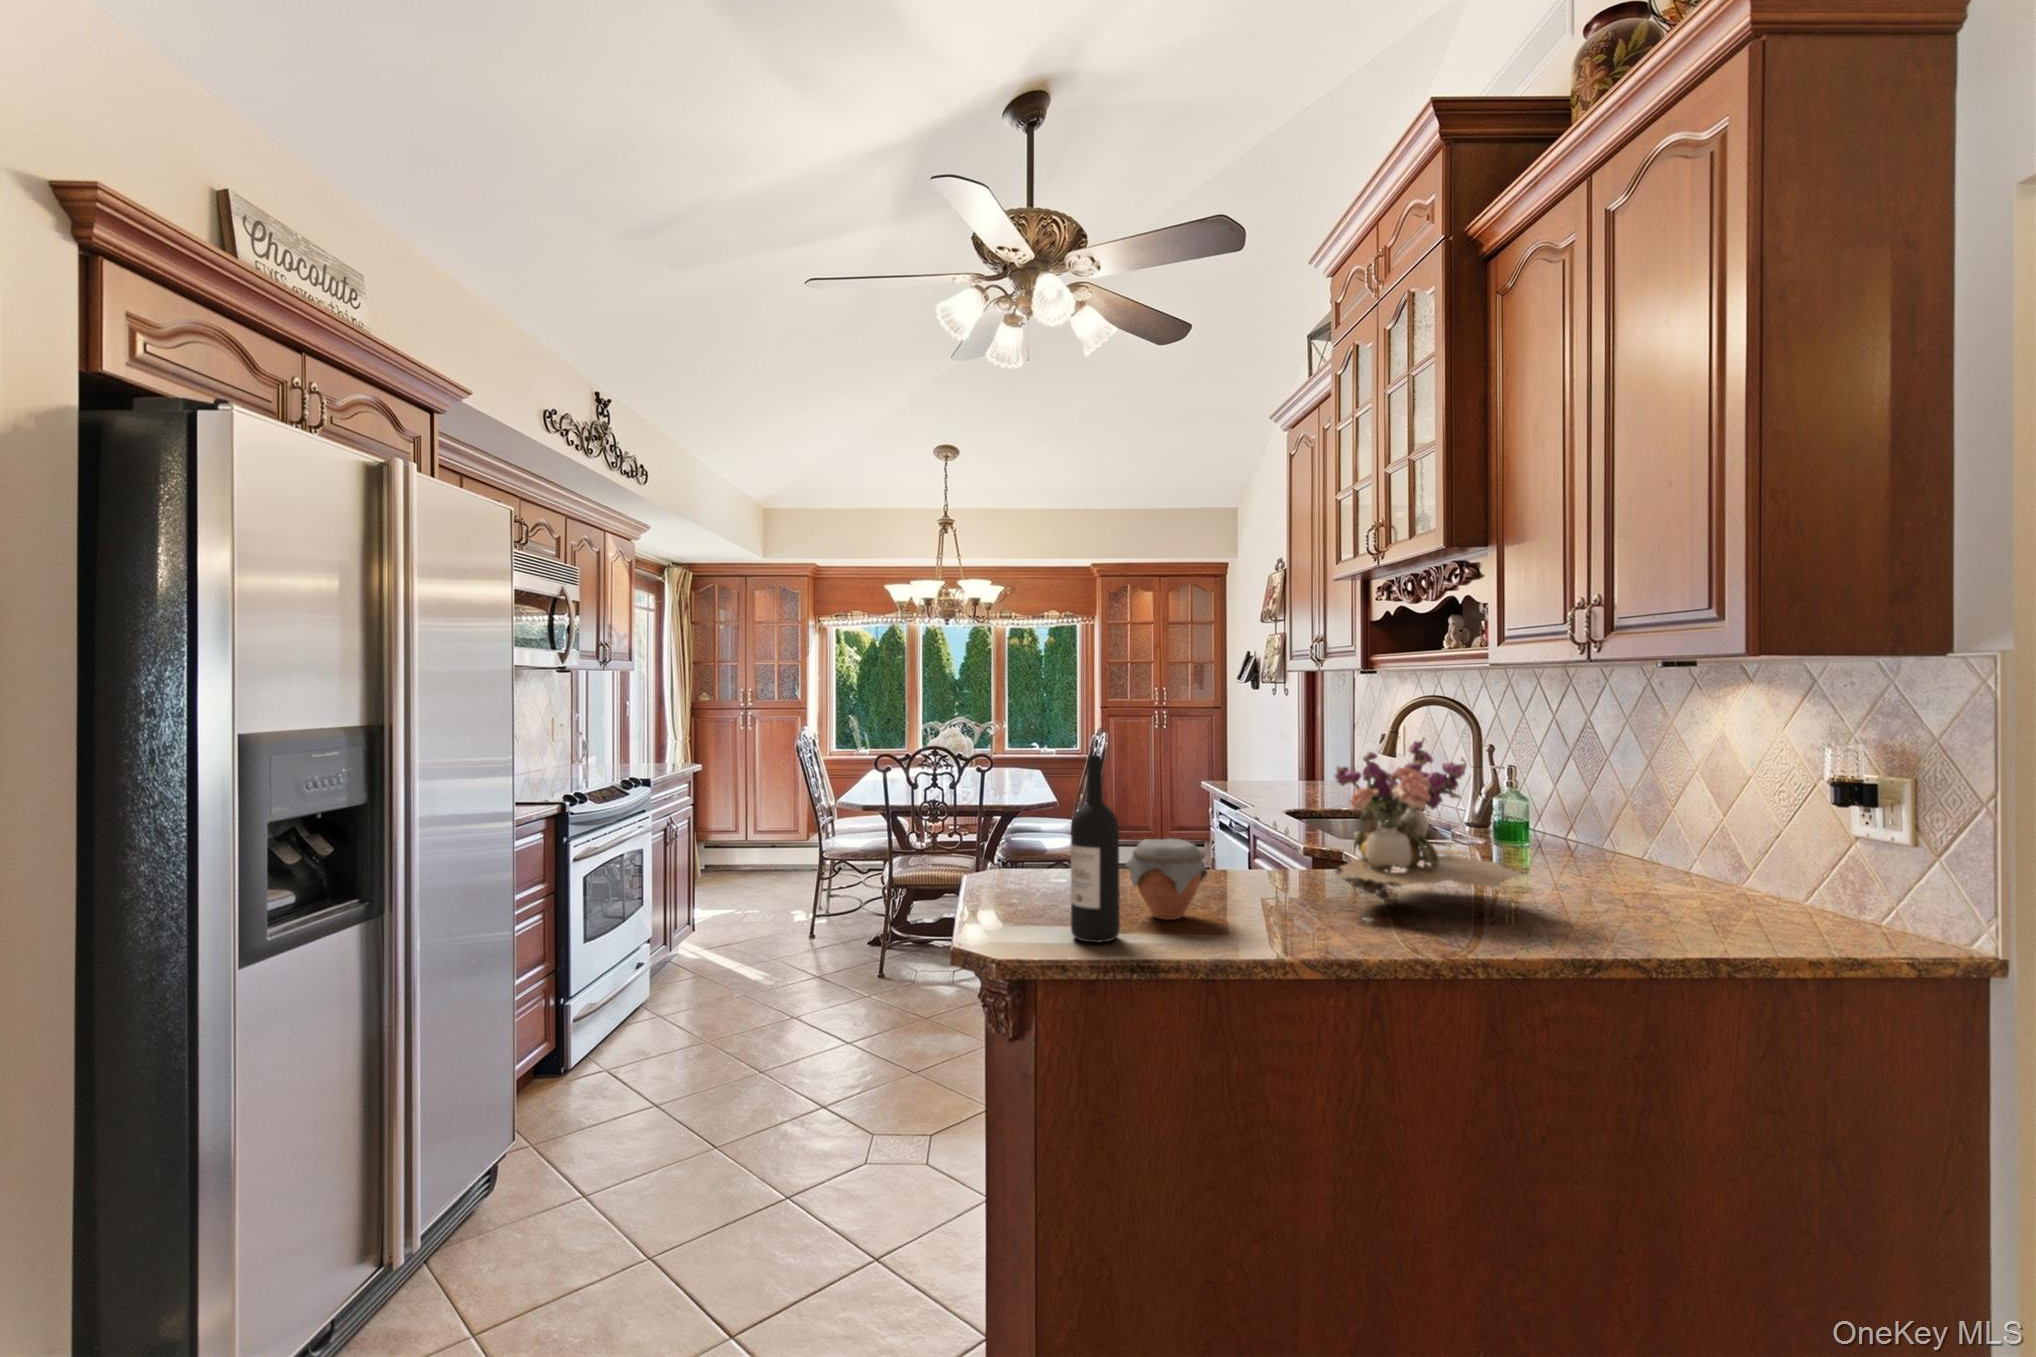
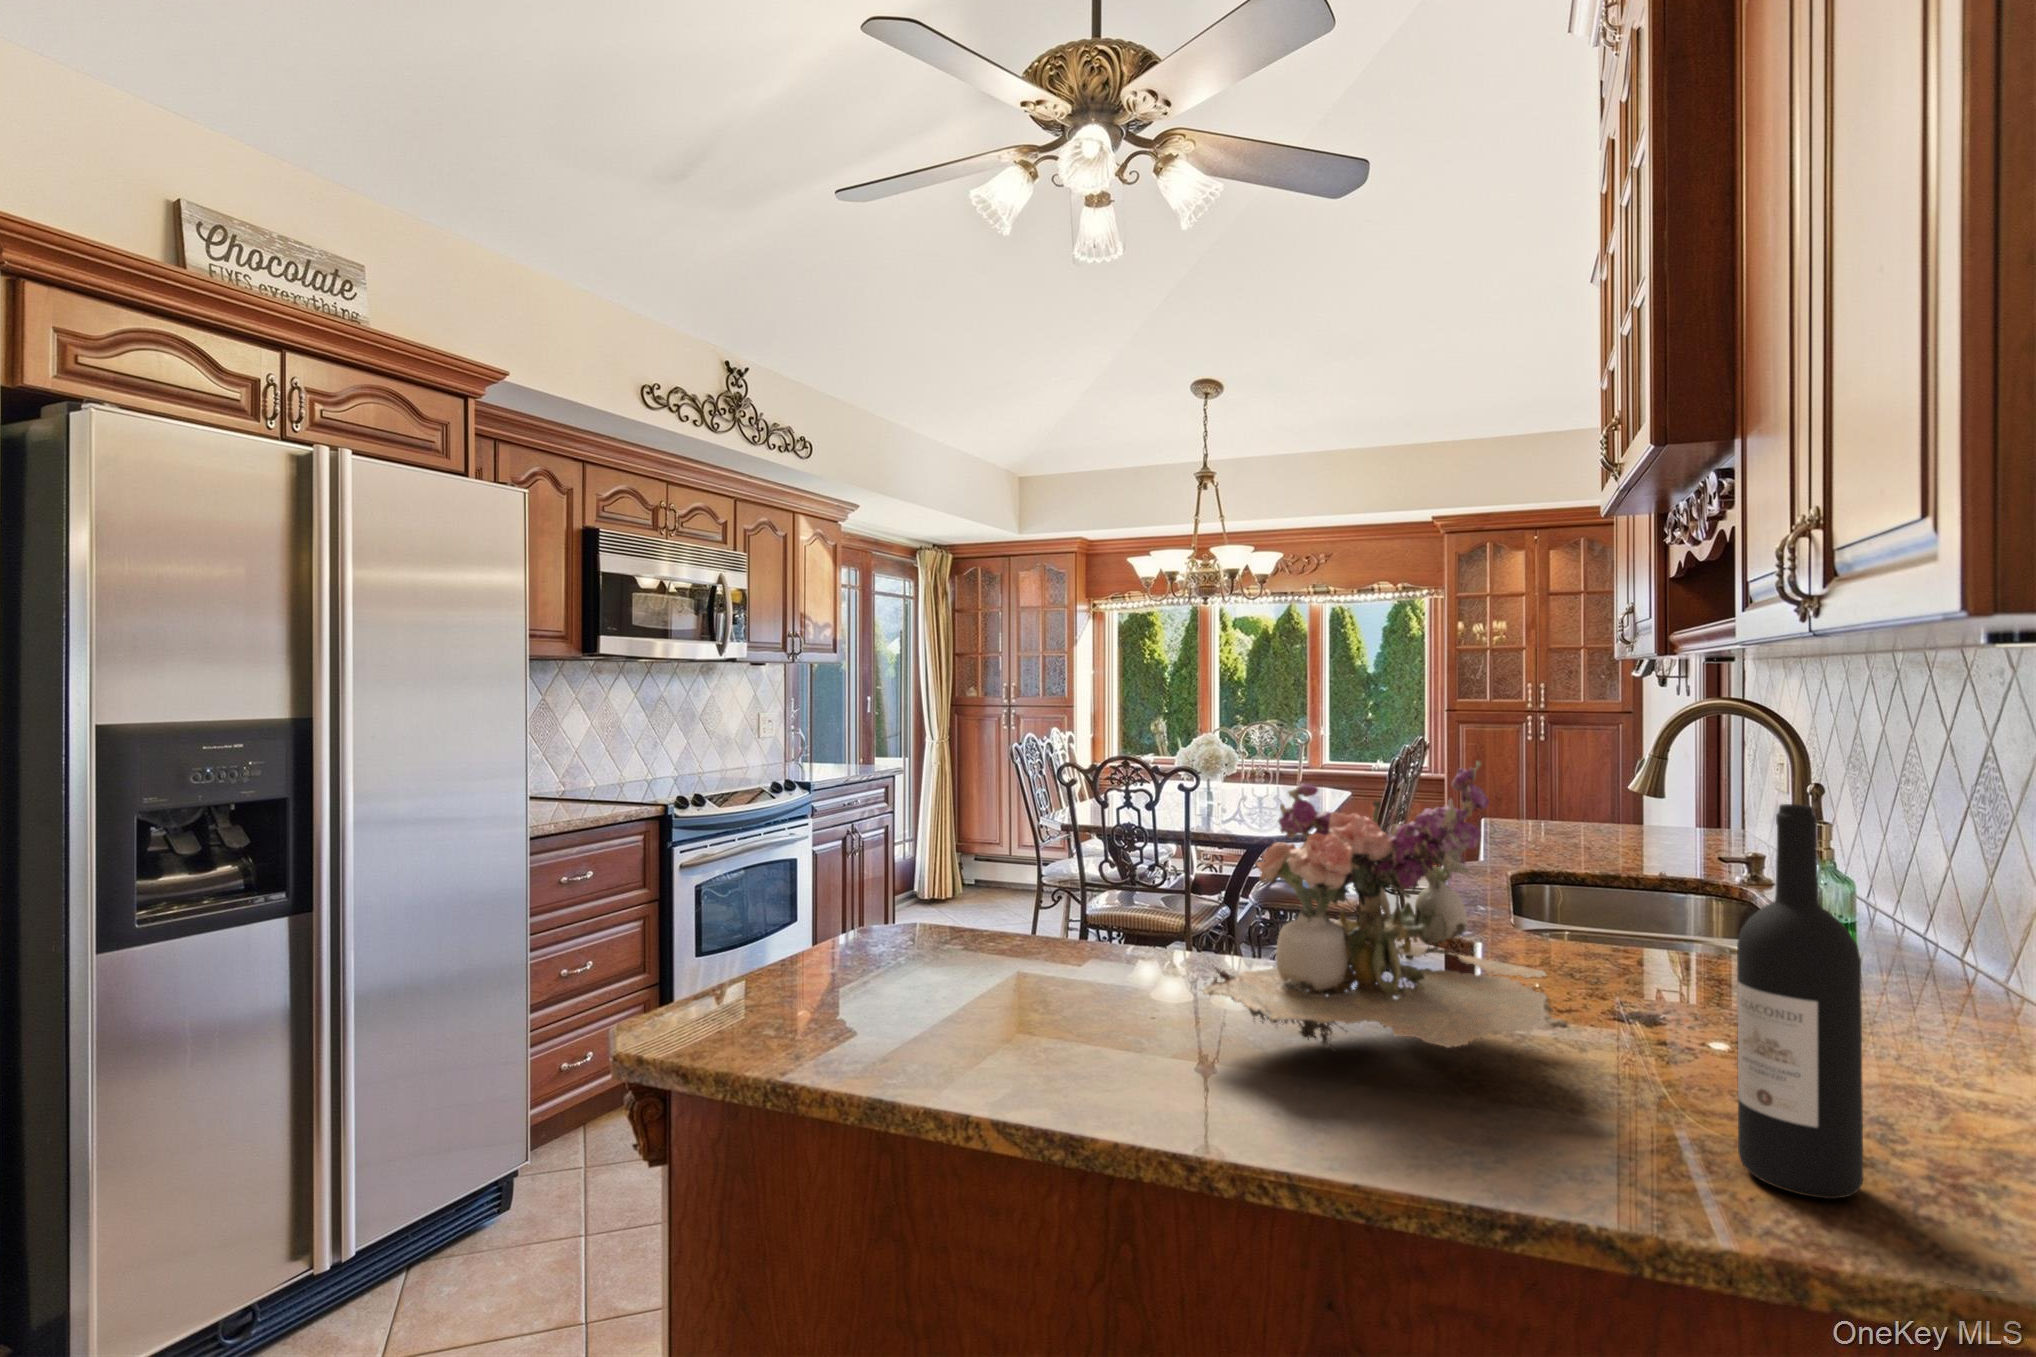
wine bottle: present [1071,755,1120,943] -> present [1737,804,1863,1199]
jar: present [1126,839,1208,920] -> none [888,898,1003,1024]

